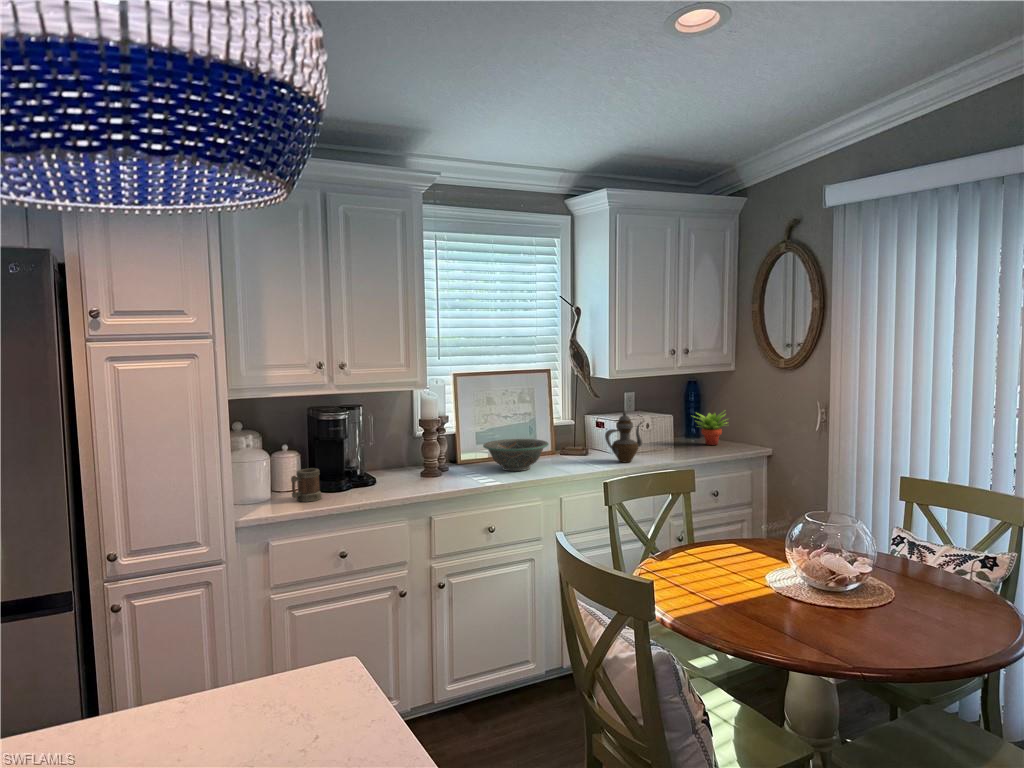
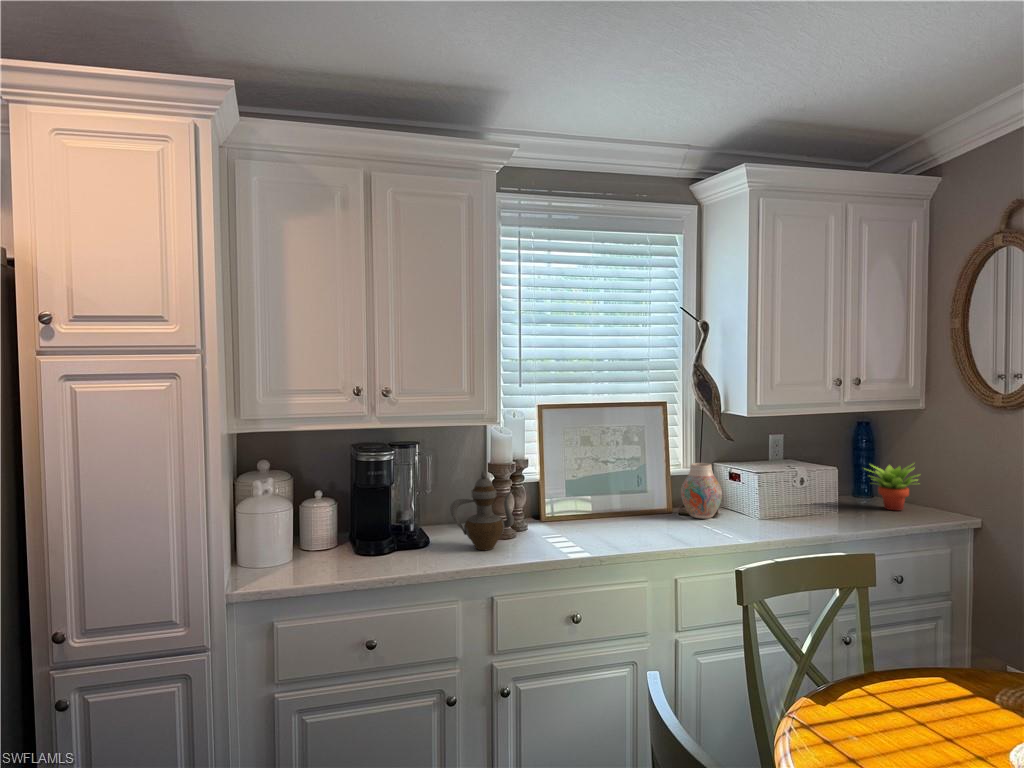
teapot: present [605,410,642,462] -> present [450,470,514,550]
vase: none [562,415,592,456] -> present [681,463,722,518]
decorative bowl: present [483,439,549,471] -> none [572,492,660,538]
mug: present [291,468,322,502] -> none [308,524,349,570]

